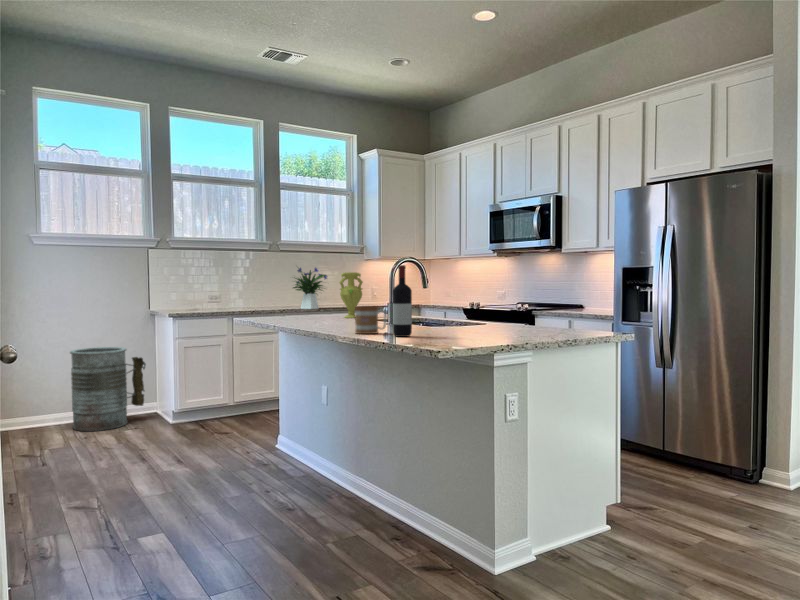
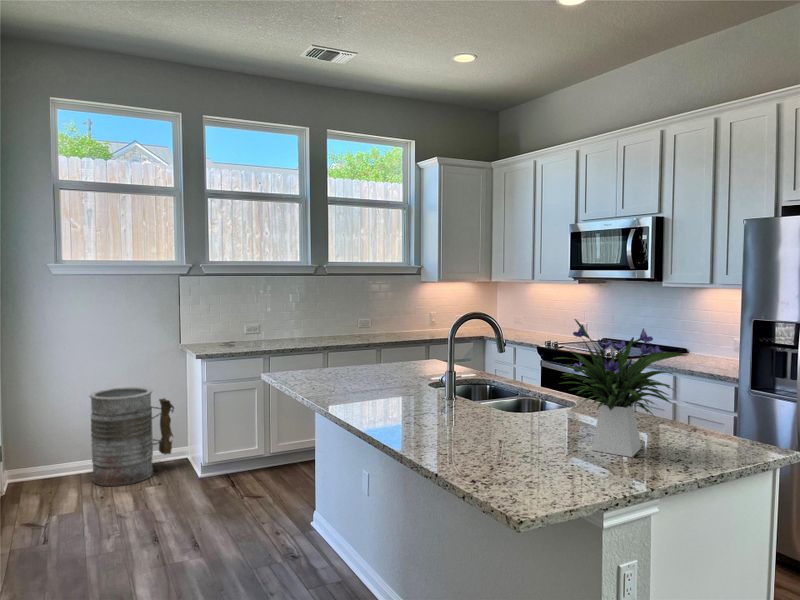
wine bottle: present [393,265,412,337] -> none [454,354,481,459]
flower arrangement: present [293,268,327,309] -> present [554,319,684,457]
vase: present [339,272,363,318] -> none [388,318,417,375]
mug: present [355,306,387,334] -> none [401,399,445,444]

